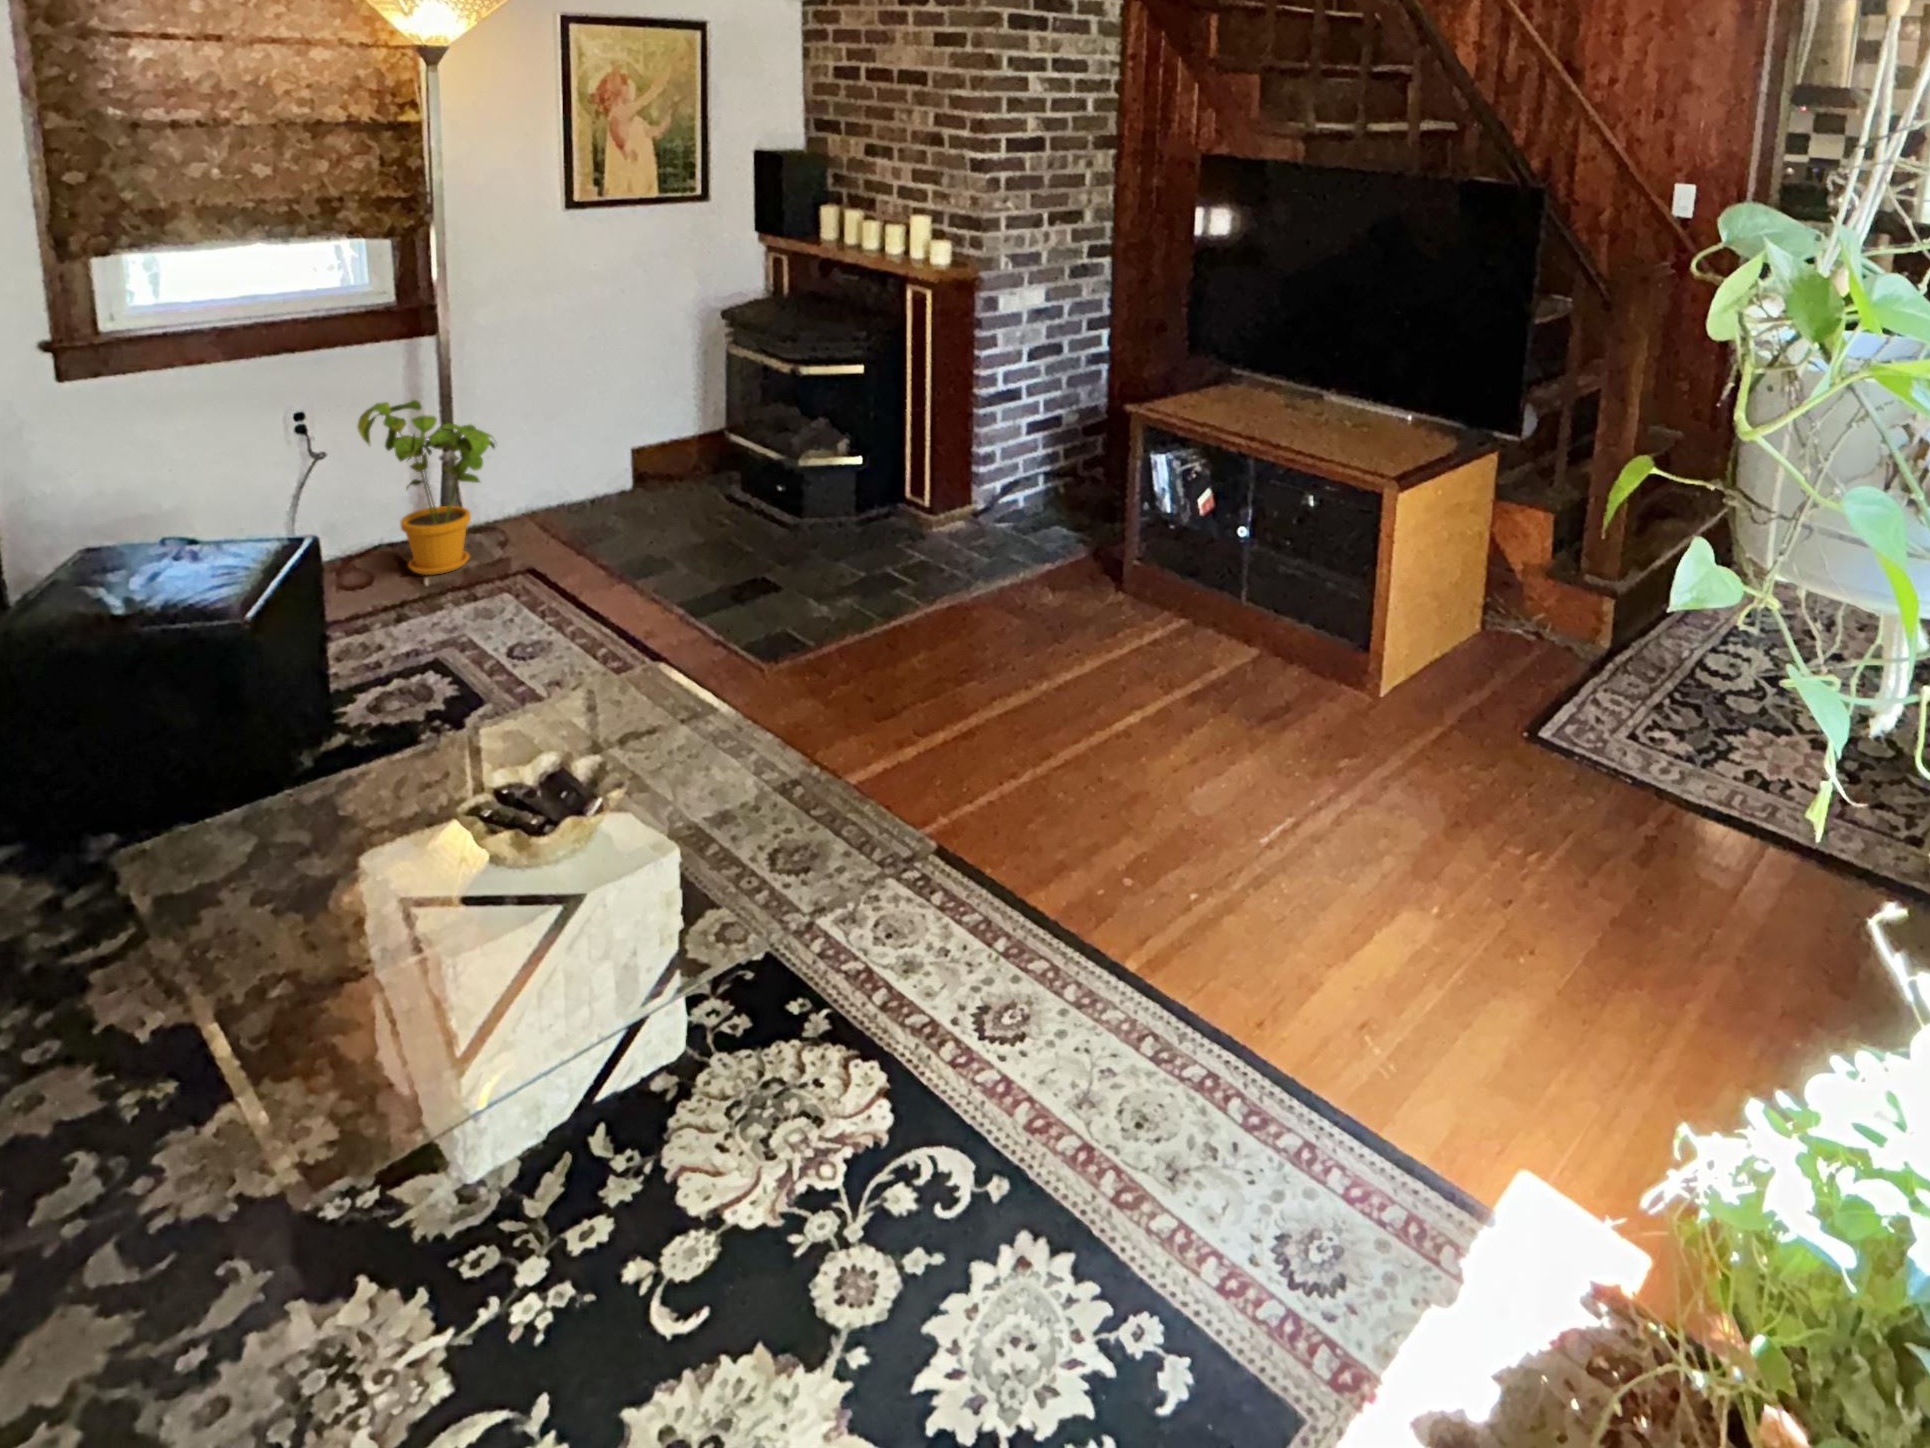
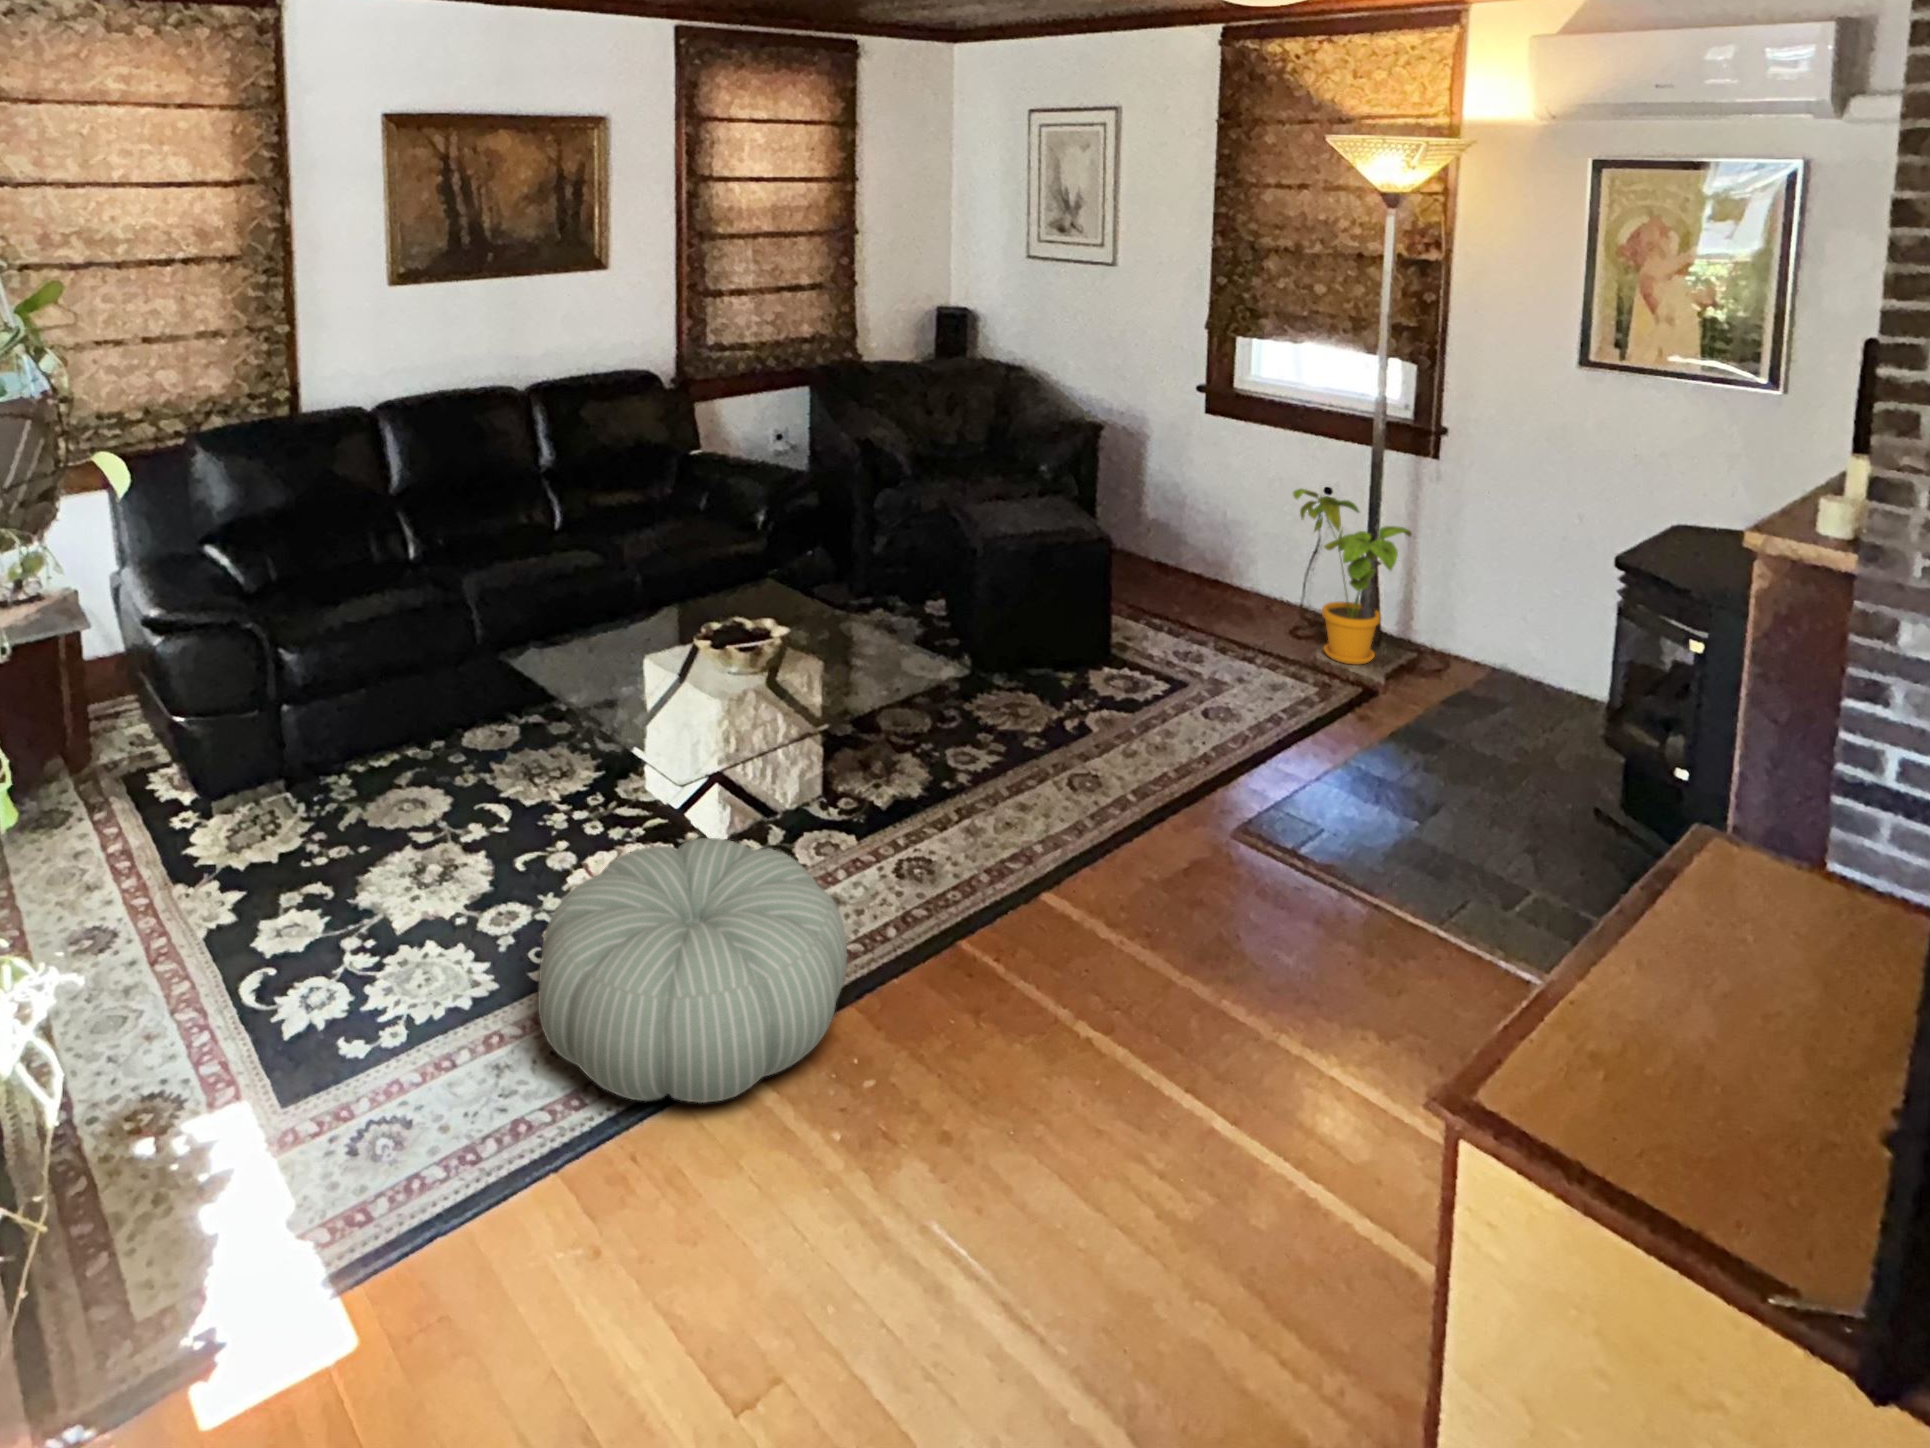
pouf: none [891,800,1243,1117] -> present [538,838,847,1103]

